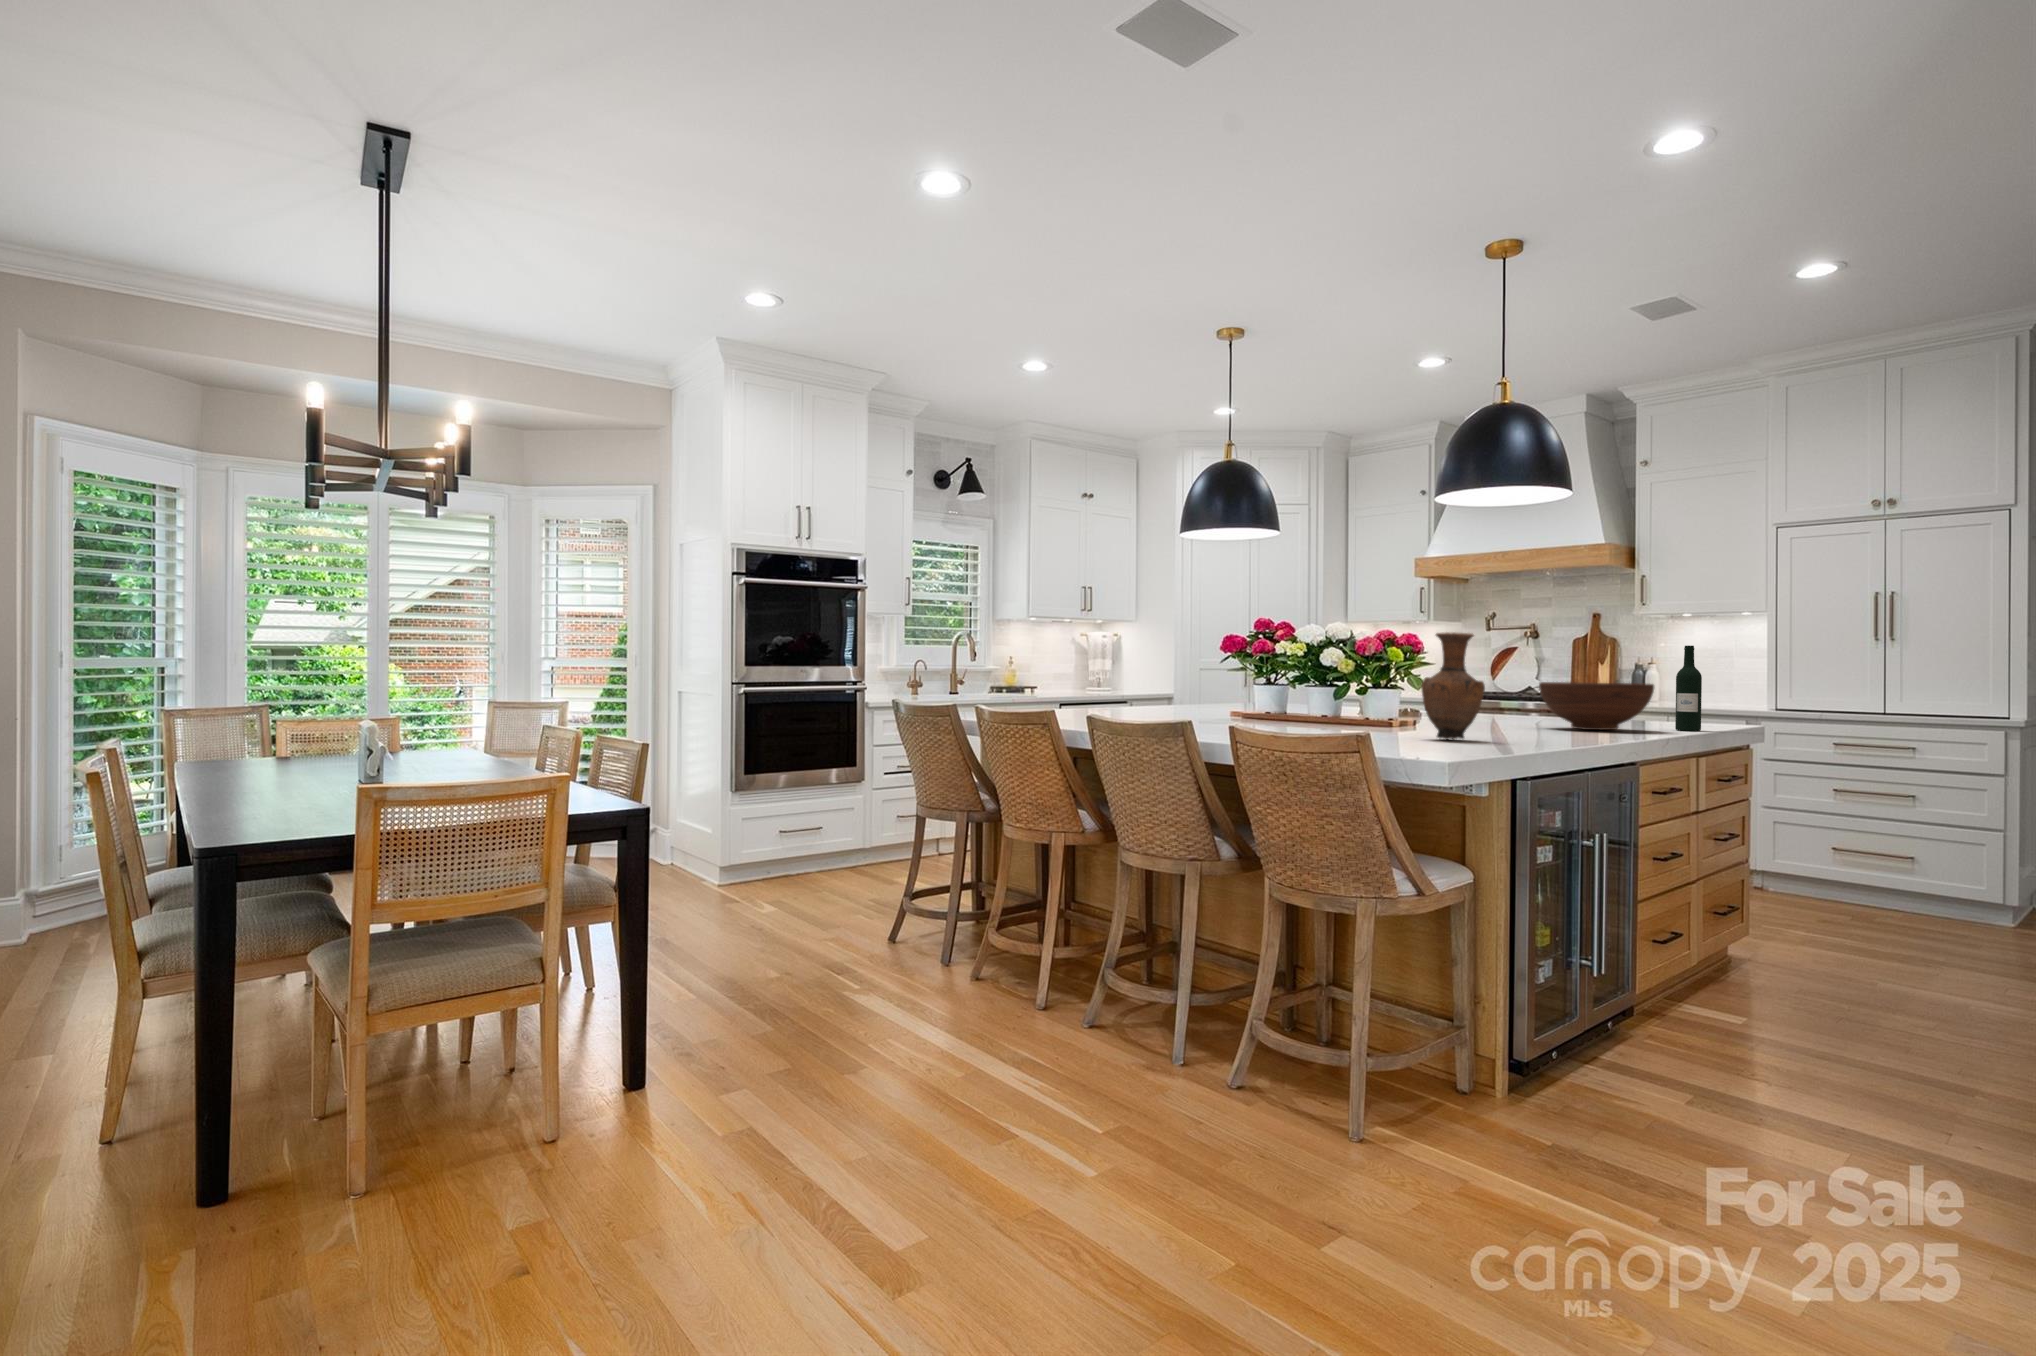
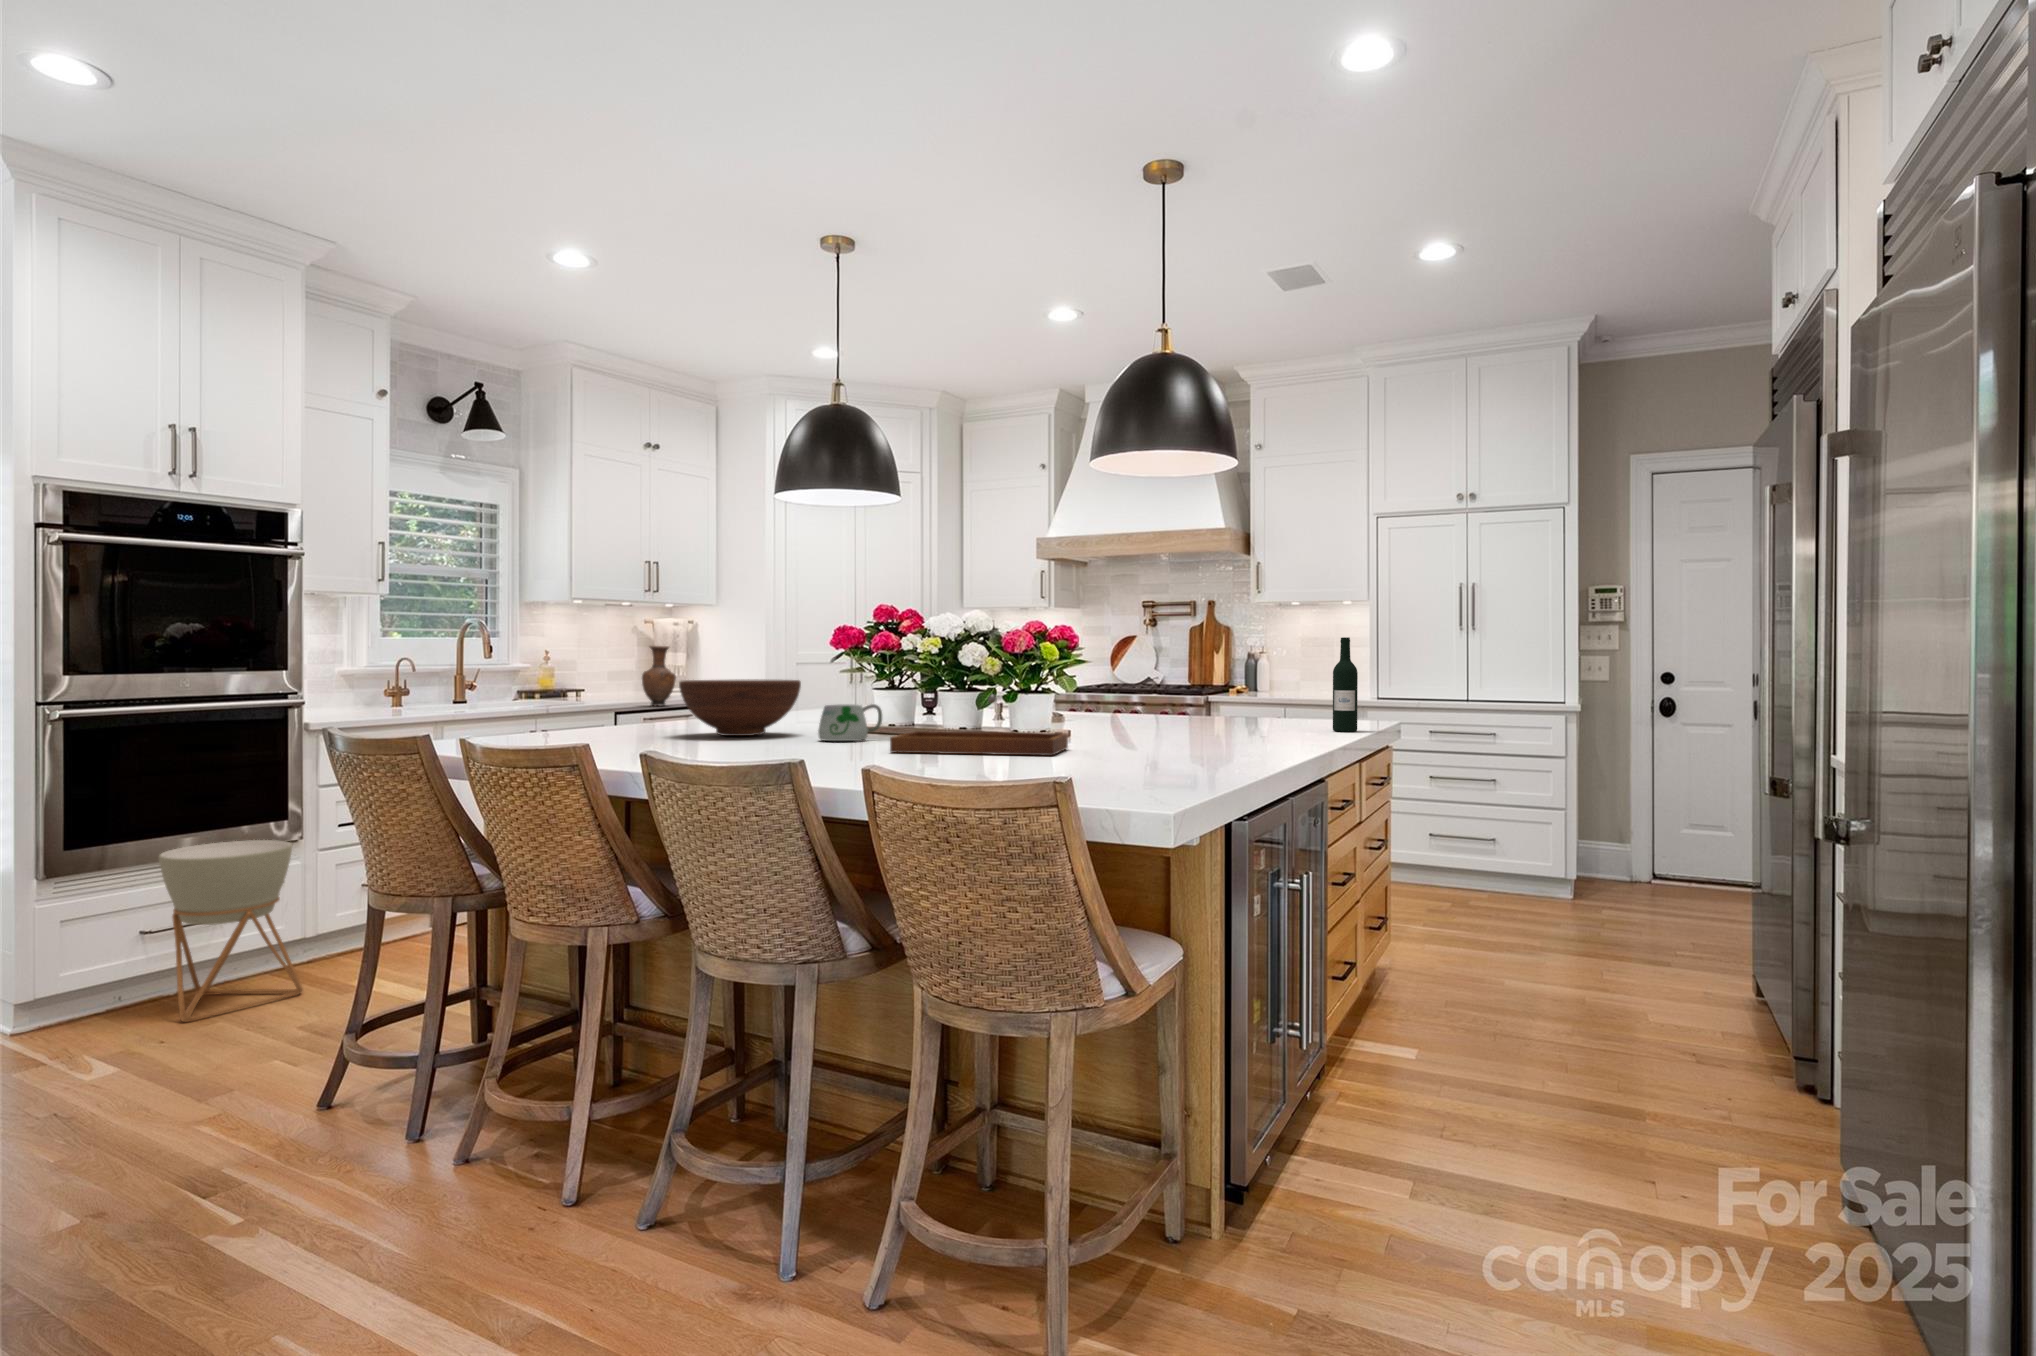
vase: present [1421,632,1485,739] -> present [642,646,676,706]
fruit bowl: present [1539,682,1654,730] -> present [679,679,801,736]
tray: none [1260,687,1403,734] -> present [890,695,1068,756]
mug: none [1210,695,1259,723] -> present [818,704,882,741]
planter: none [788,780,864,892] -> present [159,840,303,1022]

